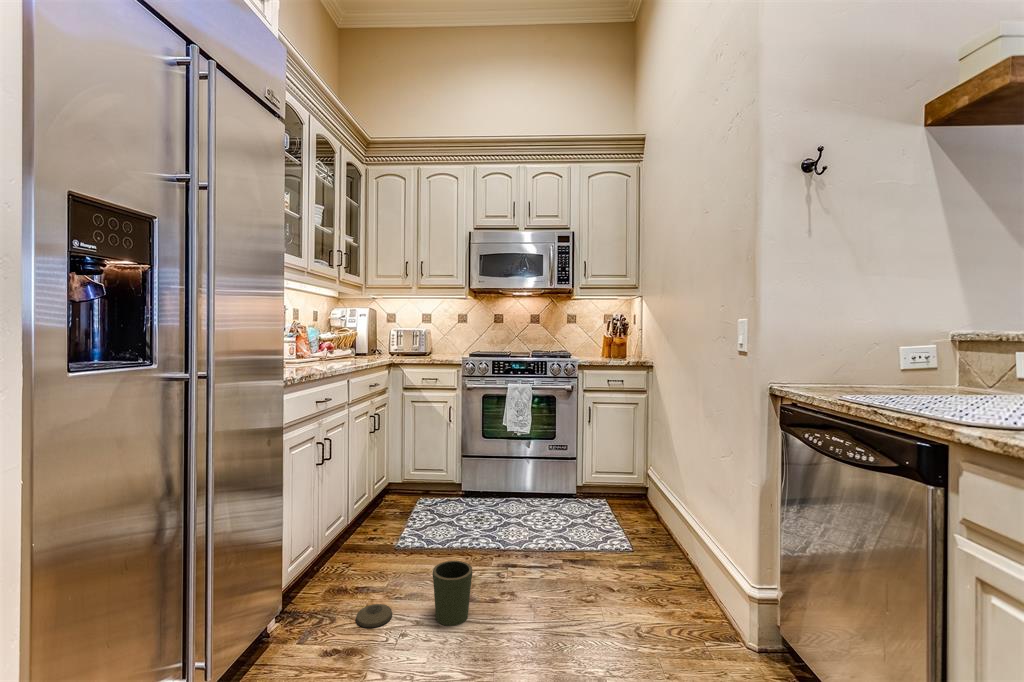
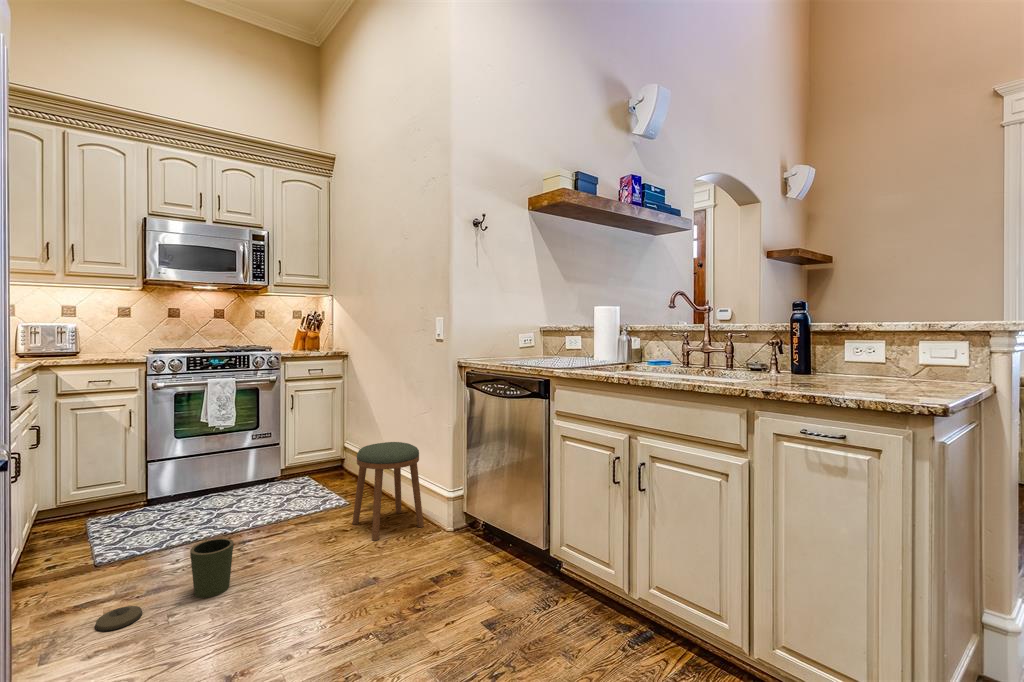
stool: none [622,487,713,624] -> present [352,442,424,540]

